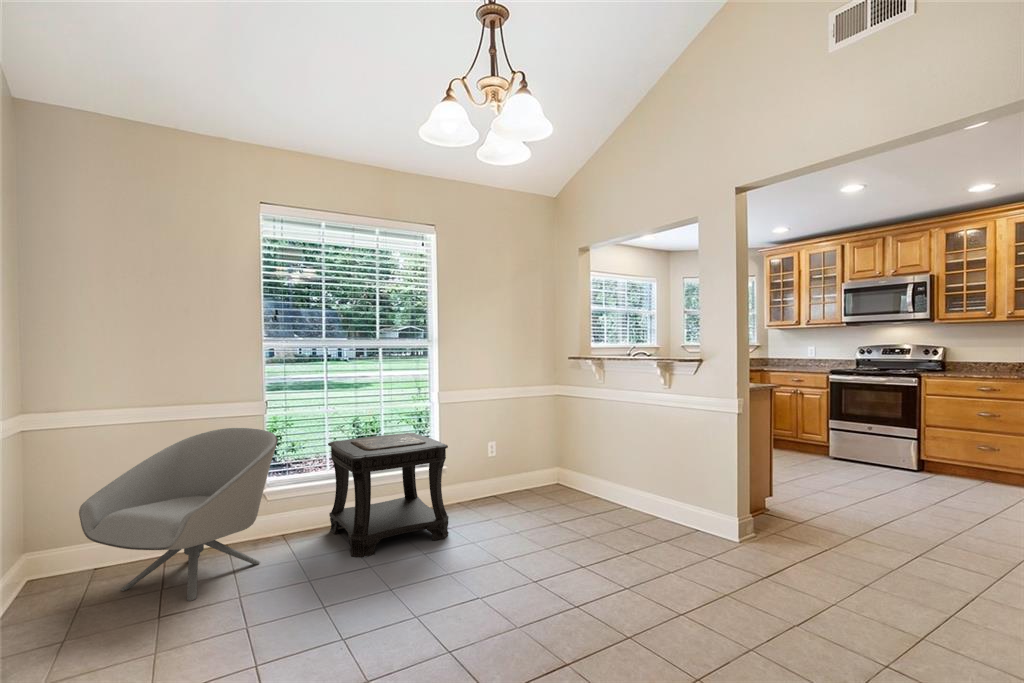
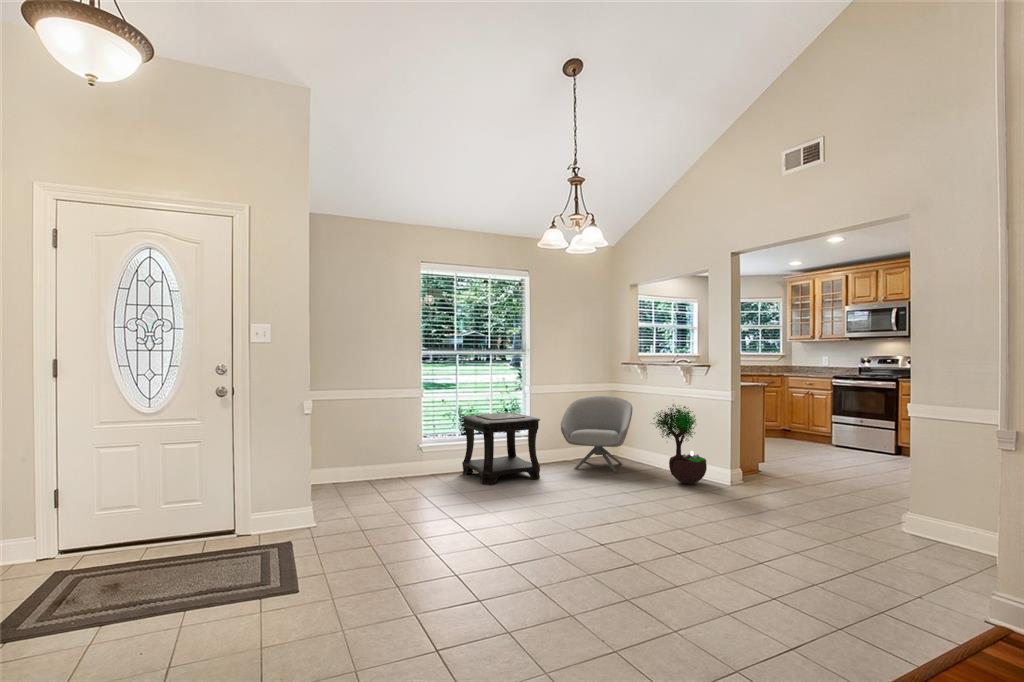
potted tree: none [614,412,700,540] -> present [653,405,707,484]
armchair: present [79,428,278,601] -> present [561,396,632,472]

